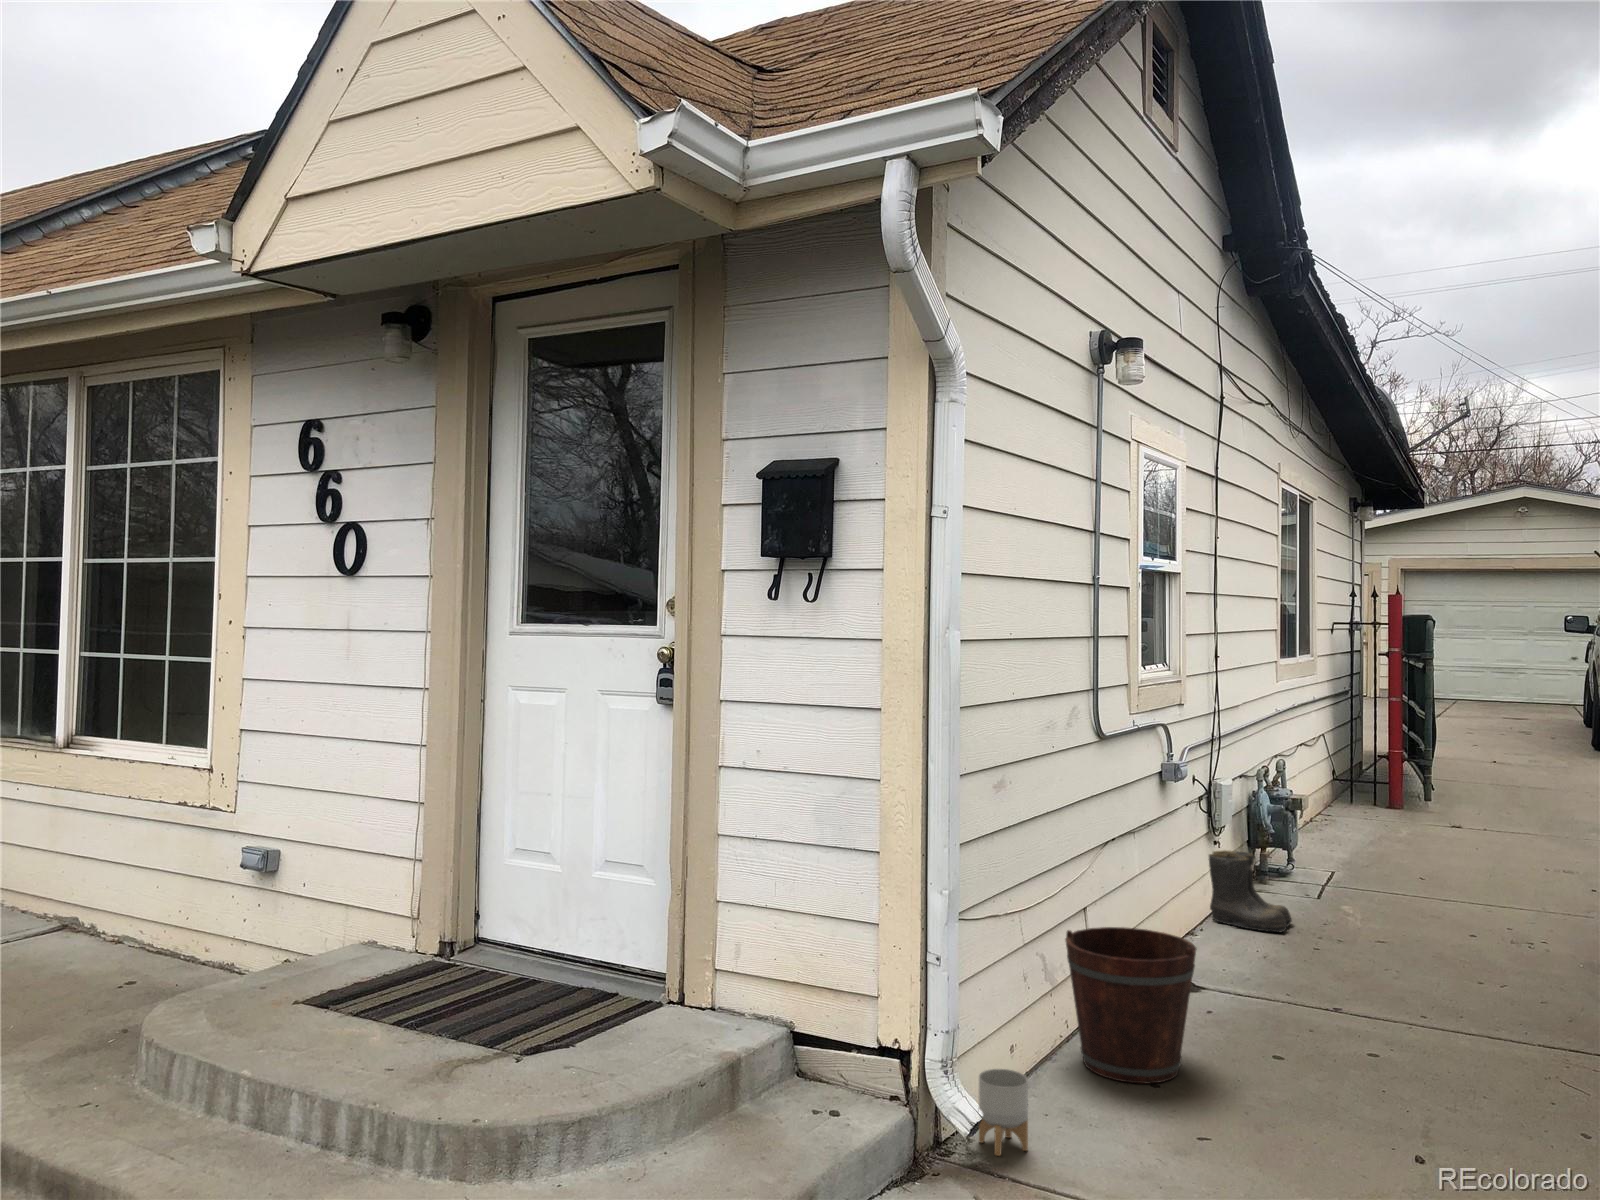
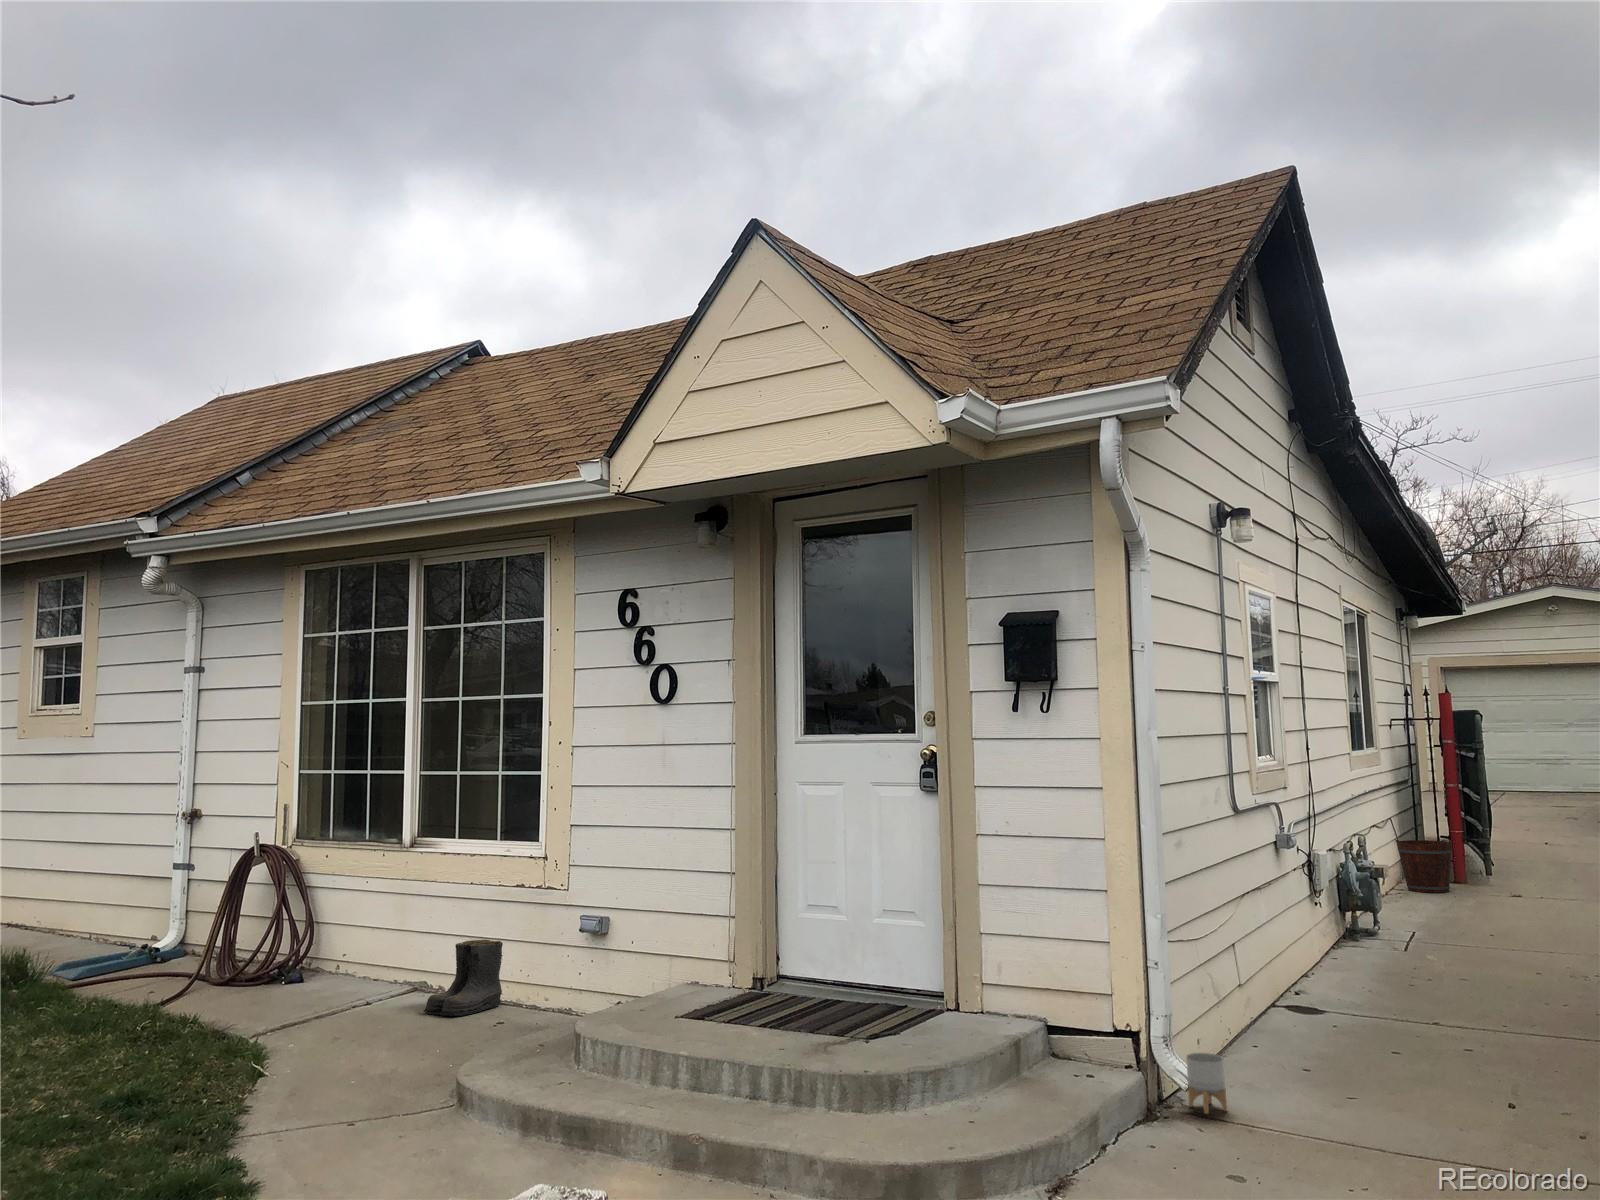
boots: present [1209,850,1292,932] -> present [424,940,503,1016]
bucket: present [1065,927,1196,1084] -> present [1396,840,1452,893]

